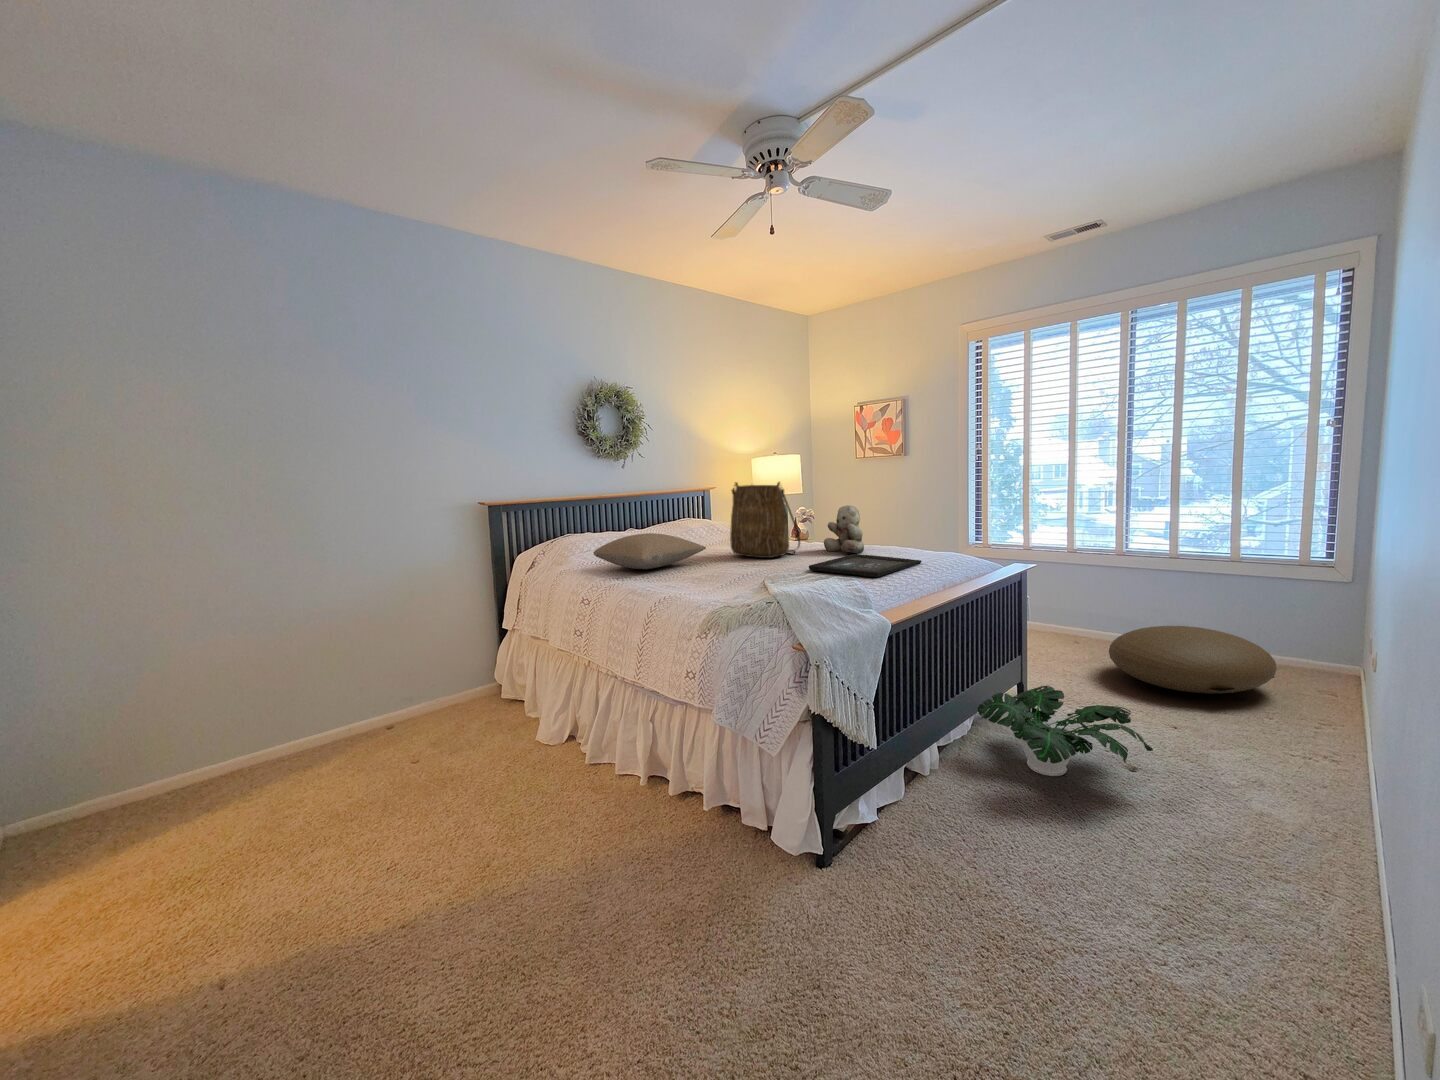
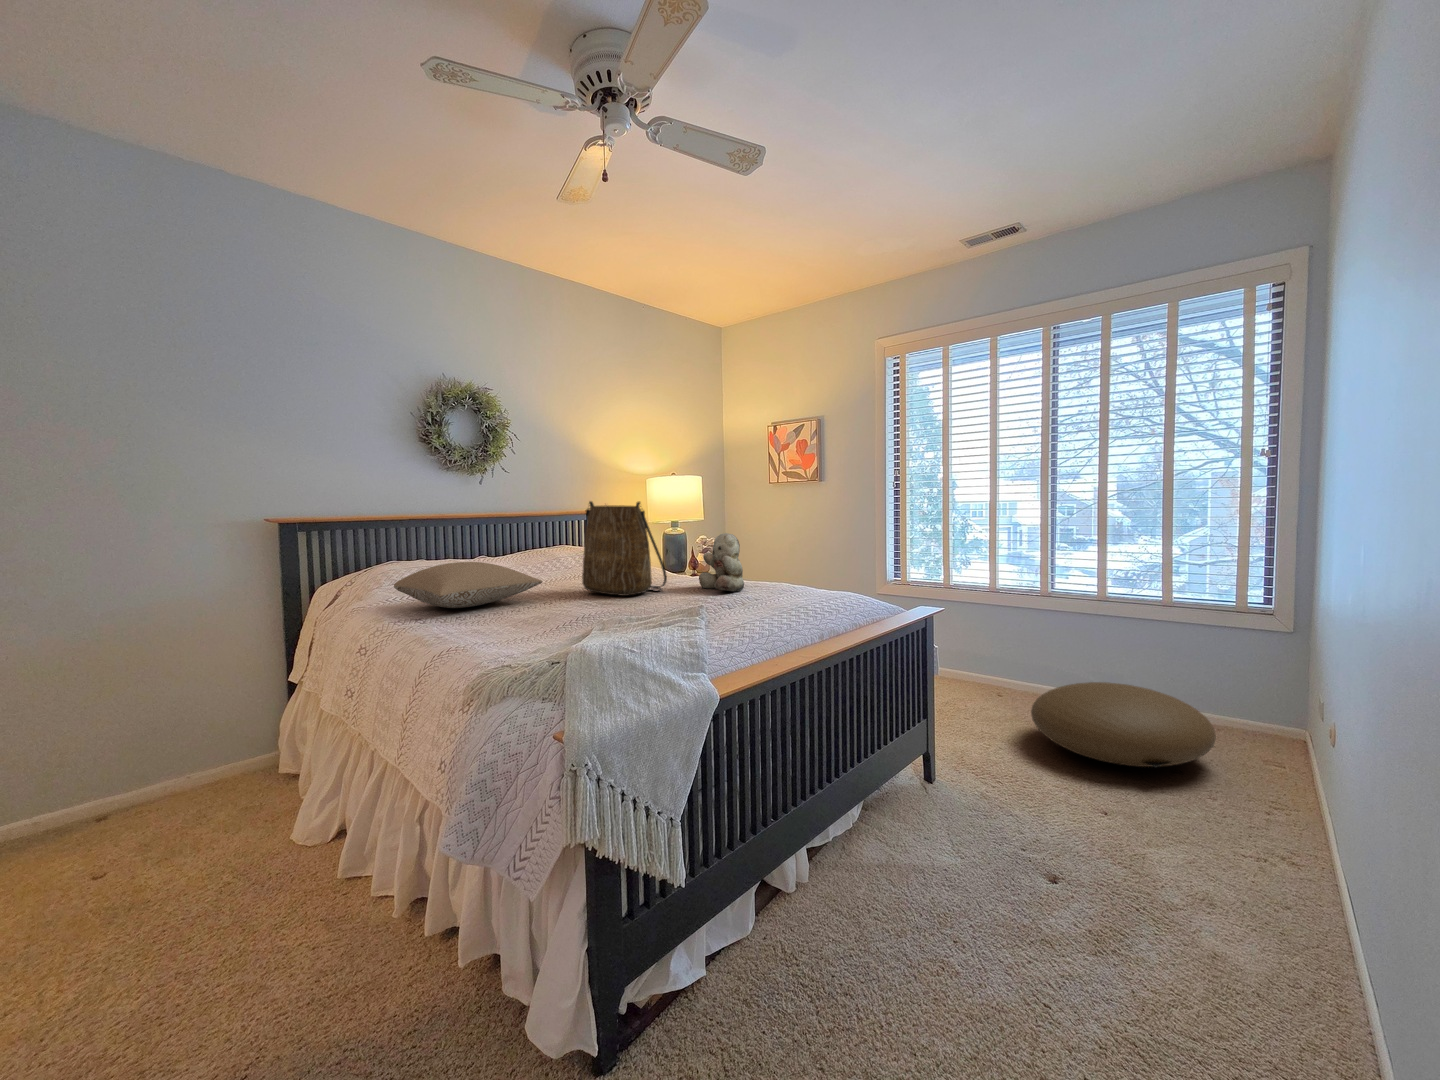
tray: present [809,554,921,577] -> none [657,593,801,625]
potted plant: present [978,686,1153,776] -> none [863,765,1074,892]

